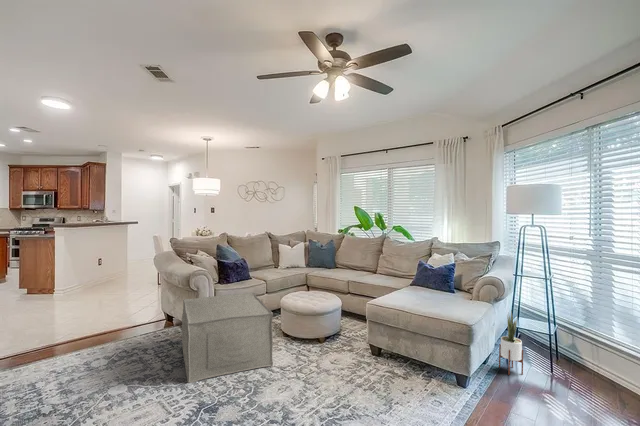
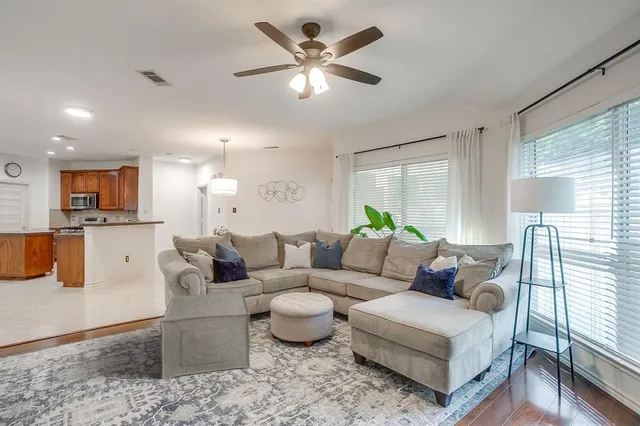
potted plant: present [499,312,523,375] -> none [495,322,522,397]

